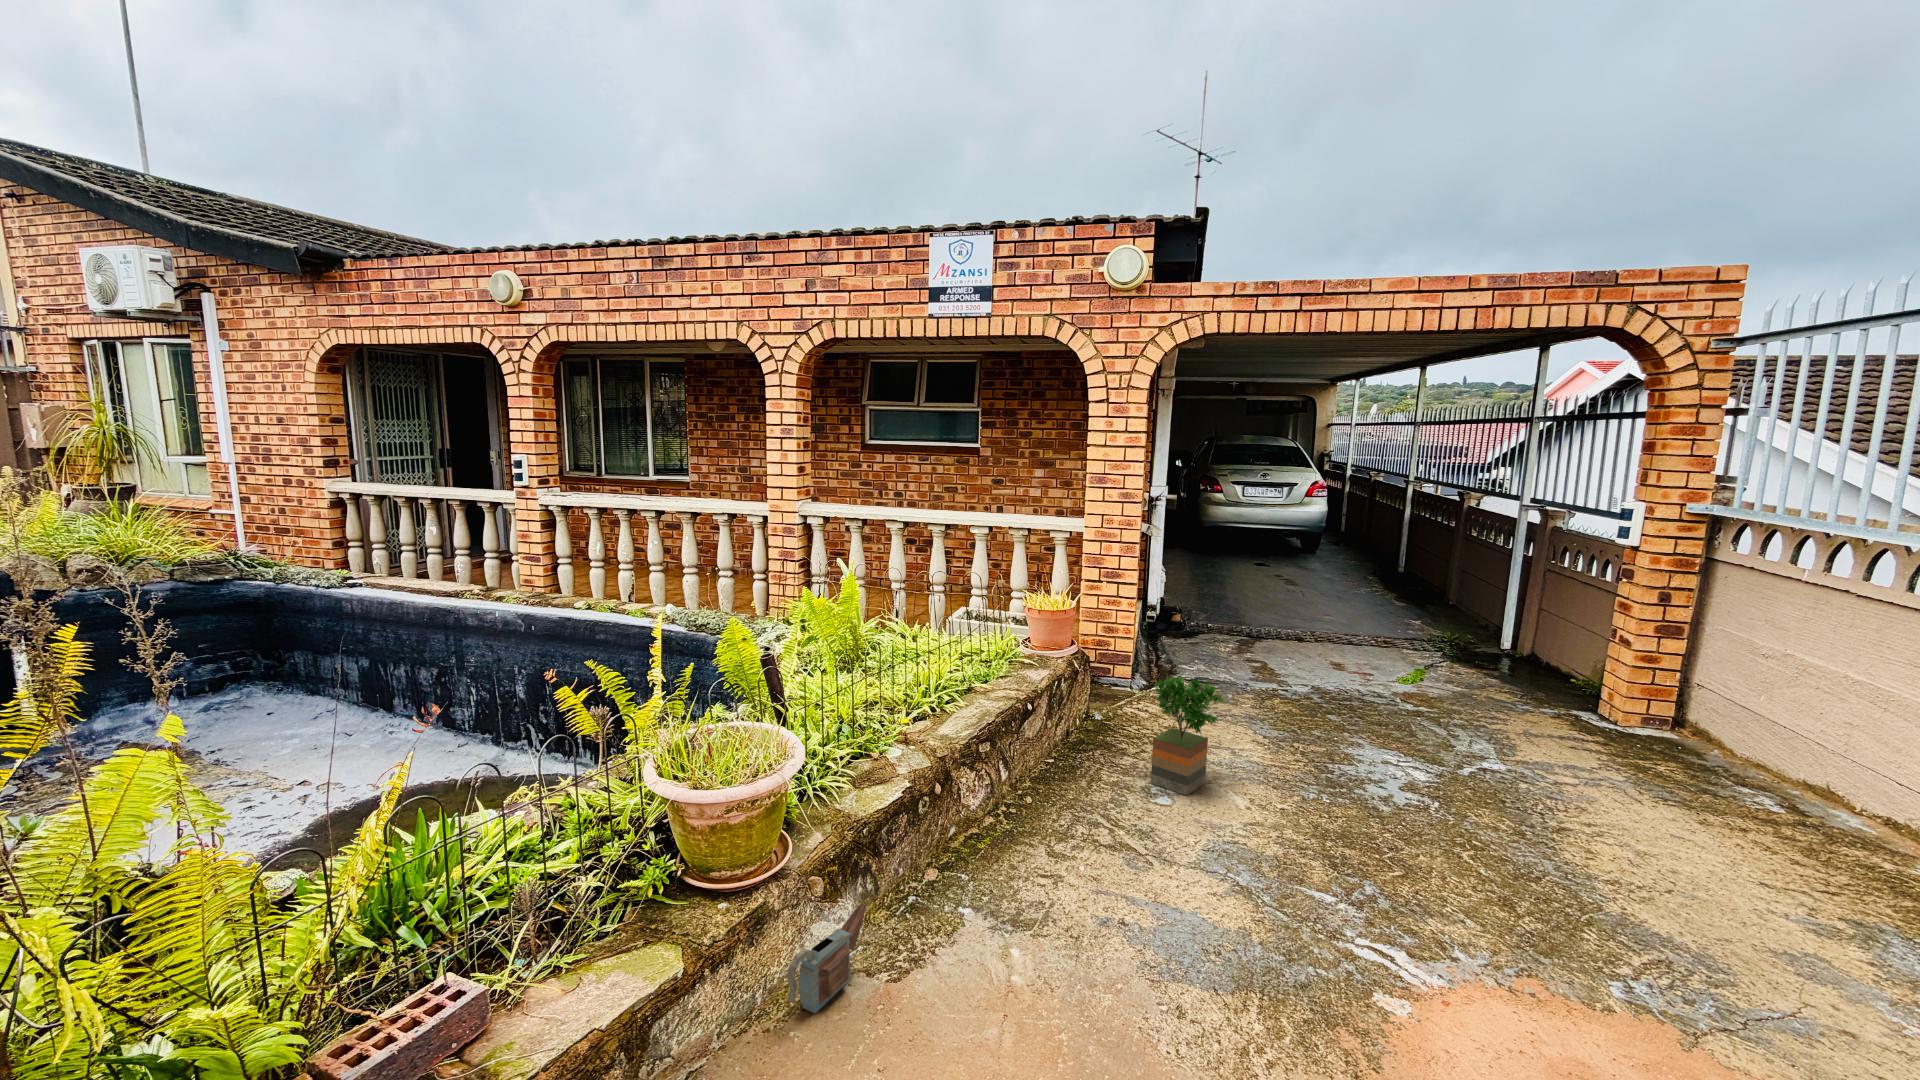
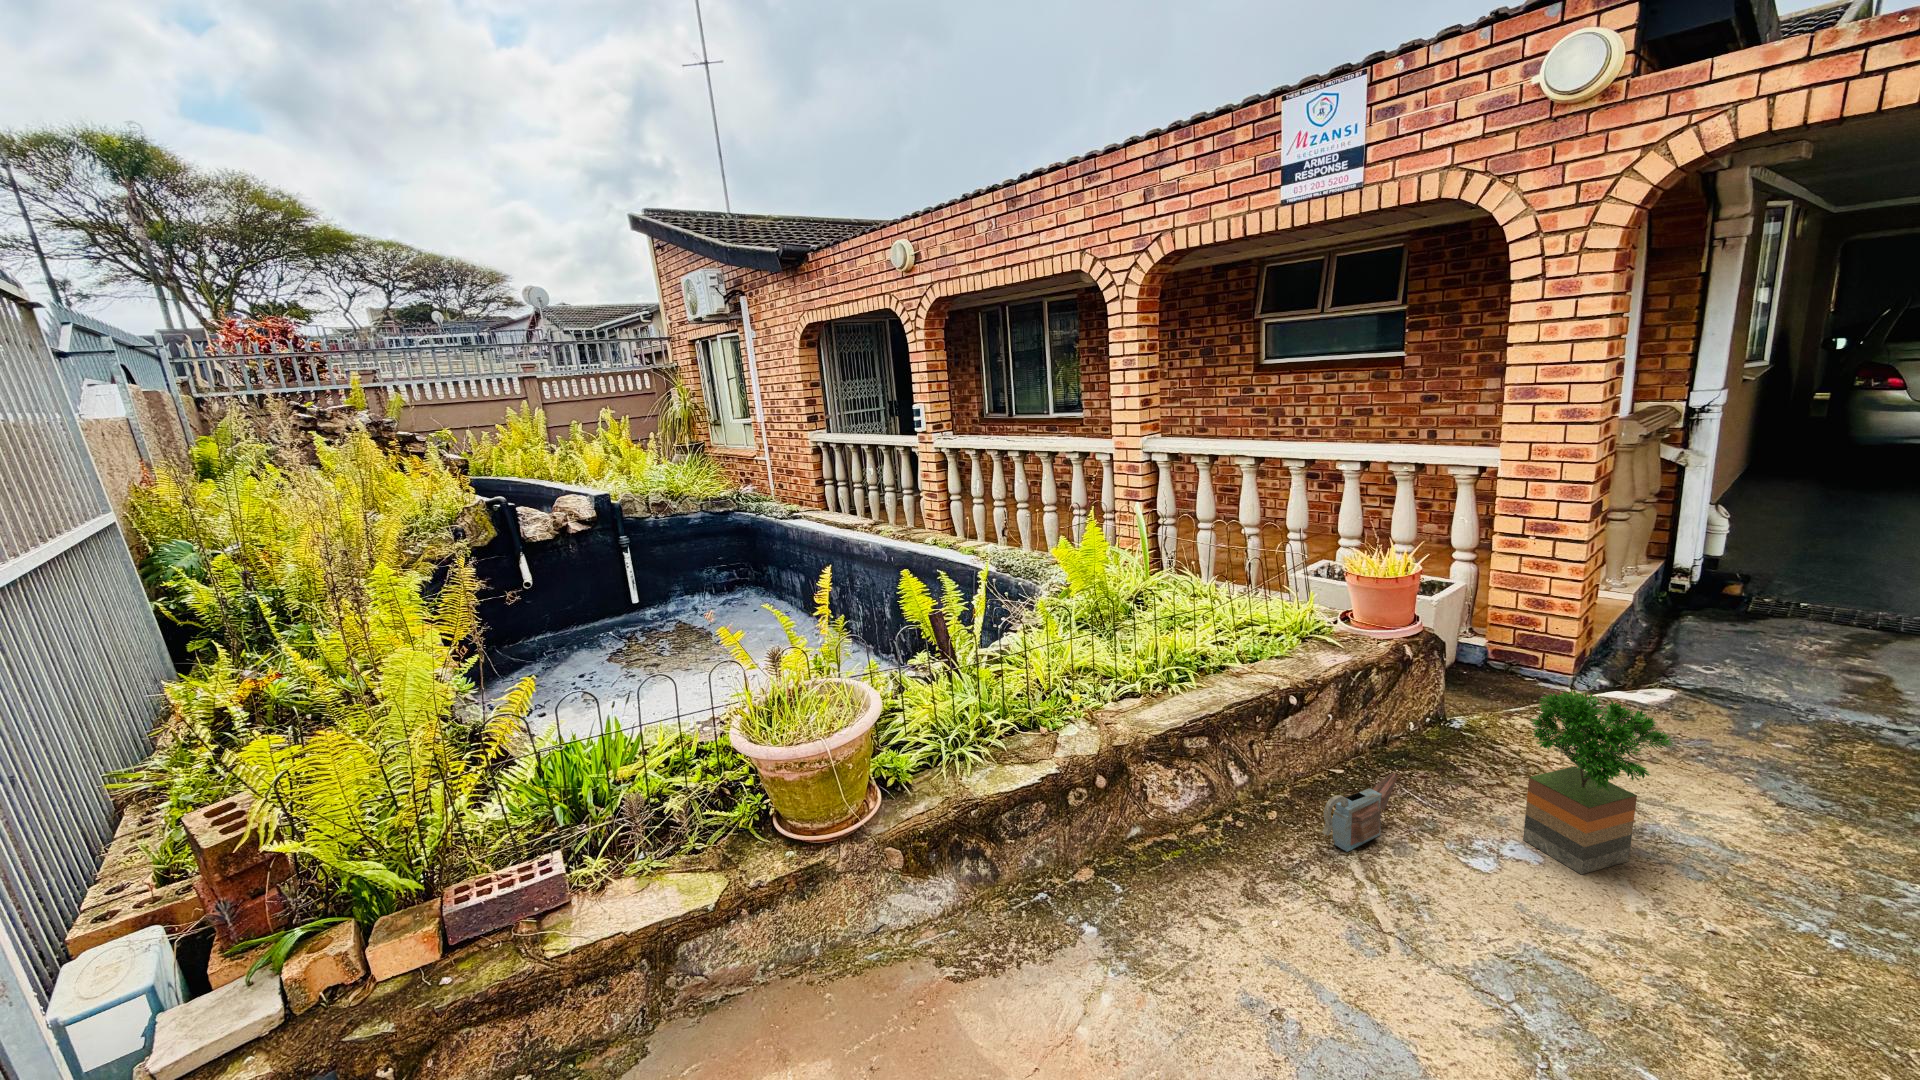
watering can: present [787,904,867,1013] -> present [1322,773,1398,852]

